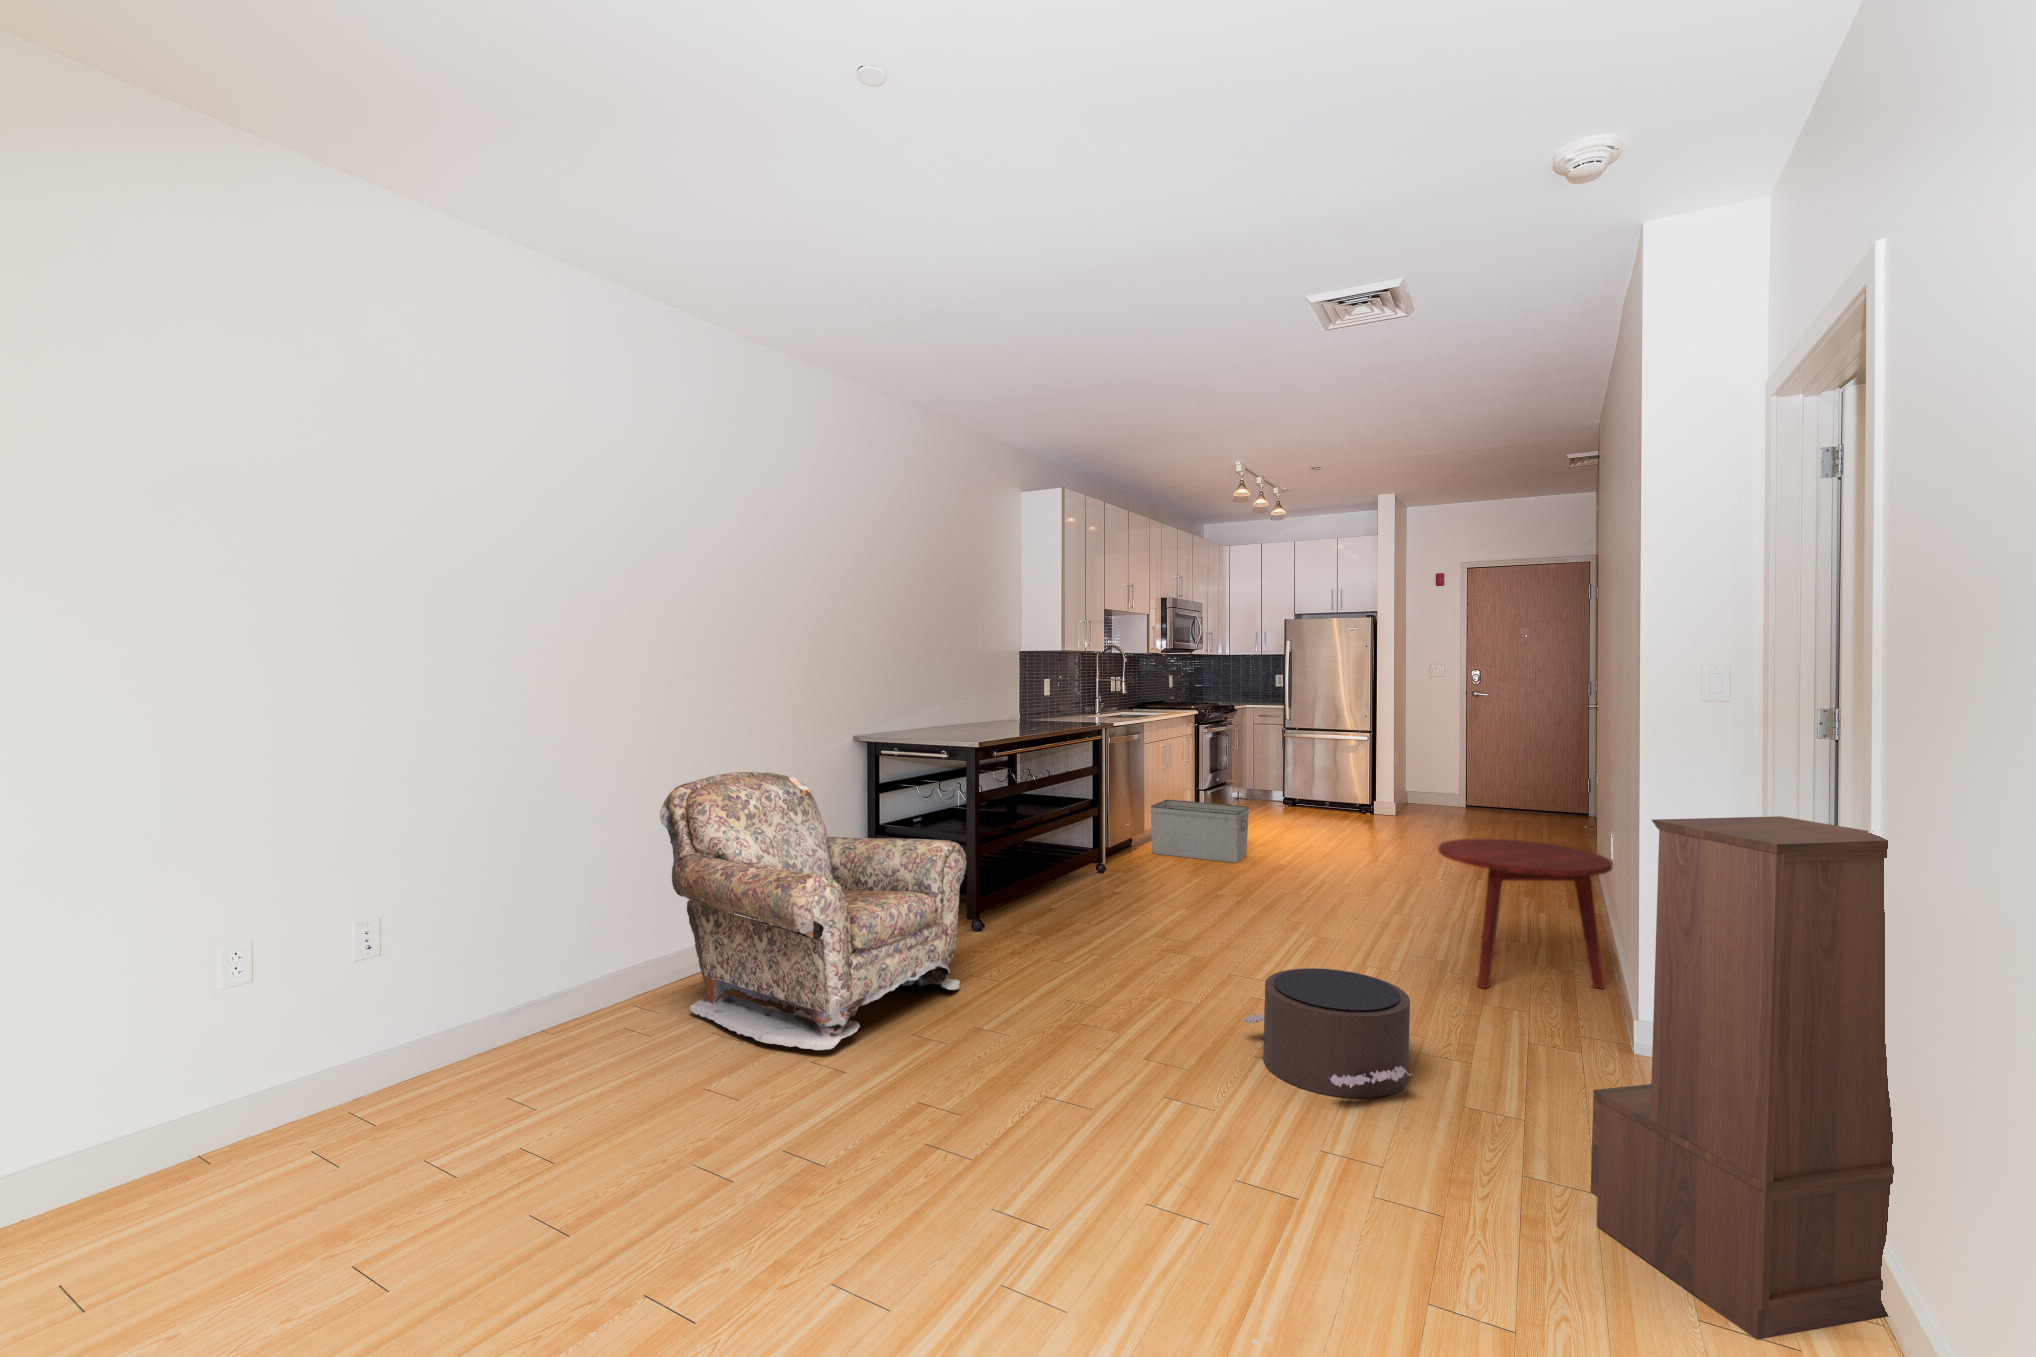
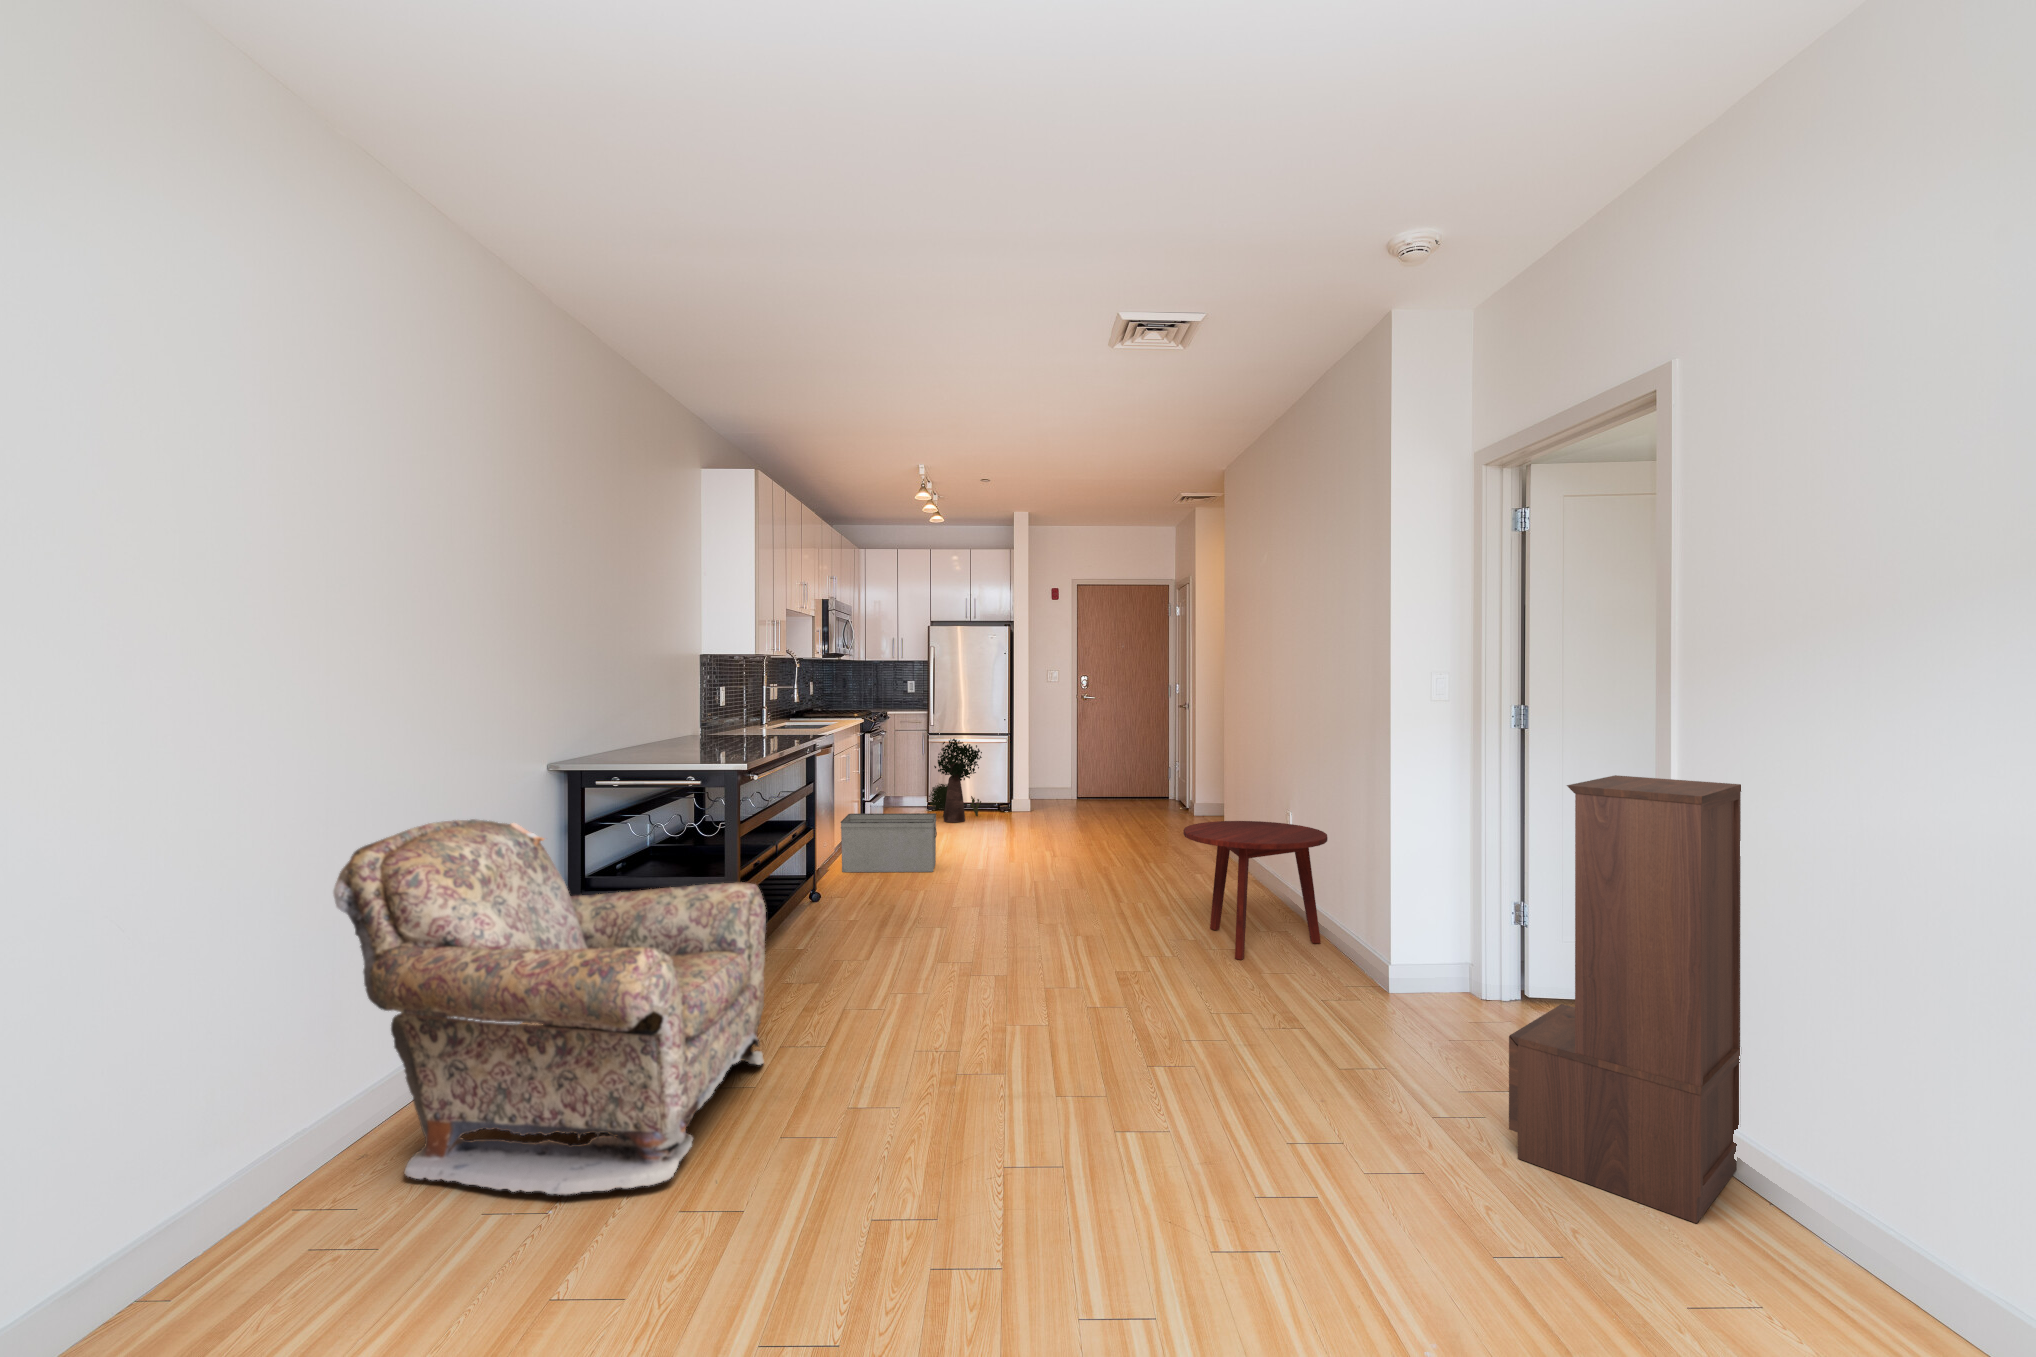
potted plant: none [1282,734,1338,820] -> present [929,739,982,822]
pouf: present [1243,968,1412,1098] -> none [1101,964,1290,1092]

